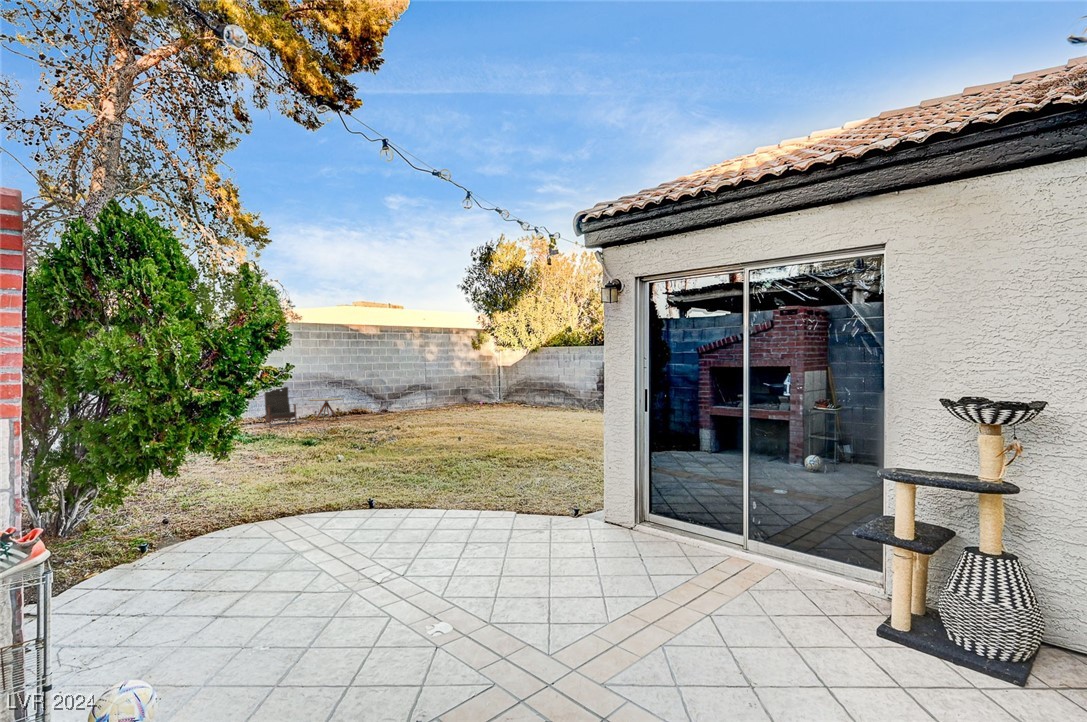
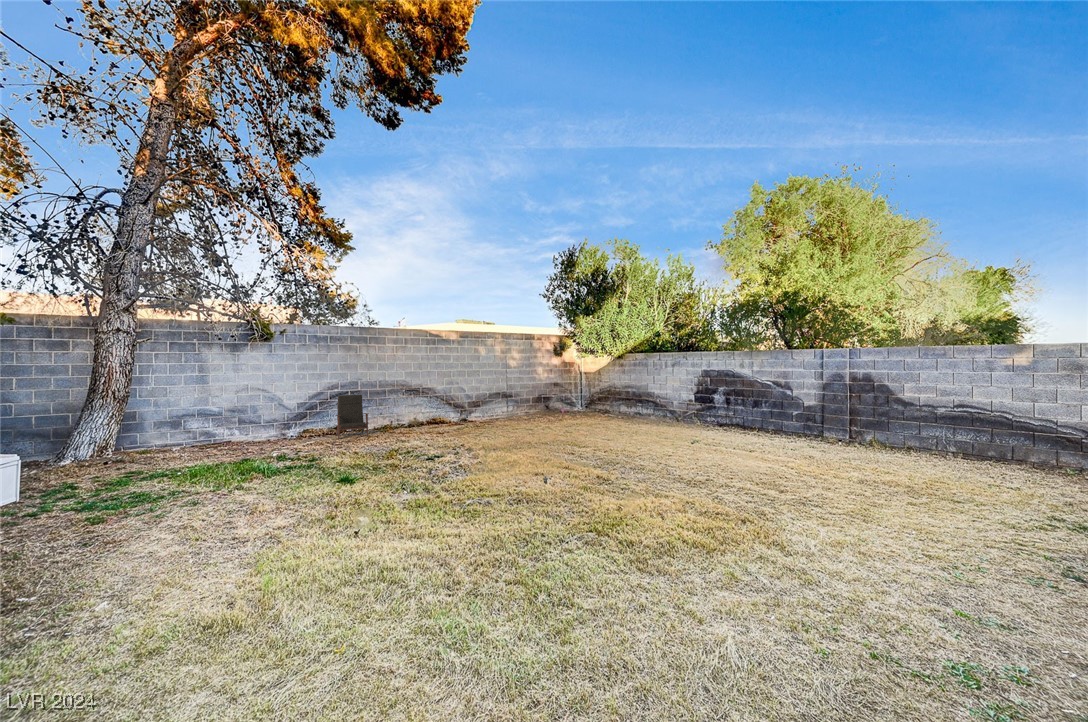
round table: present [309,398,343,422] -> none [383,406,419,433]

